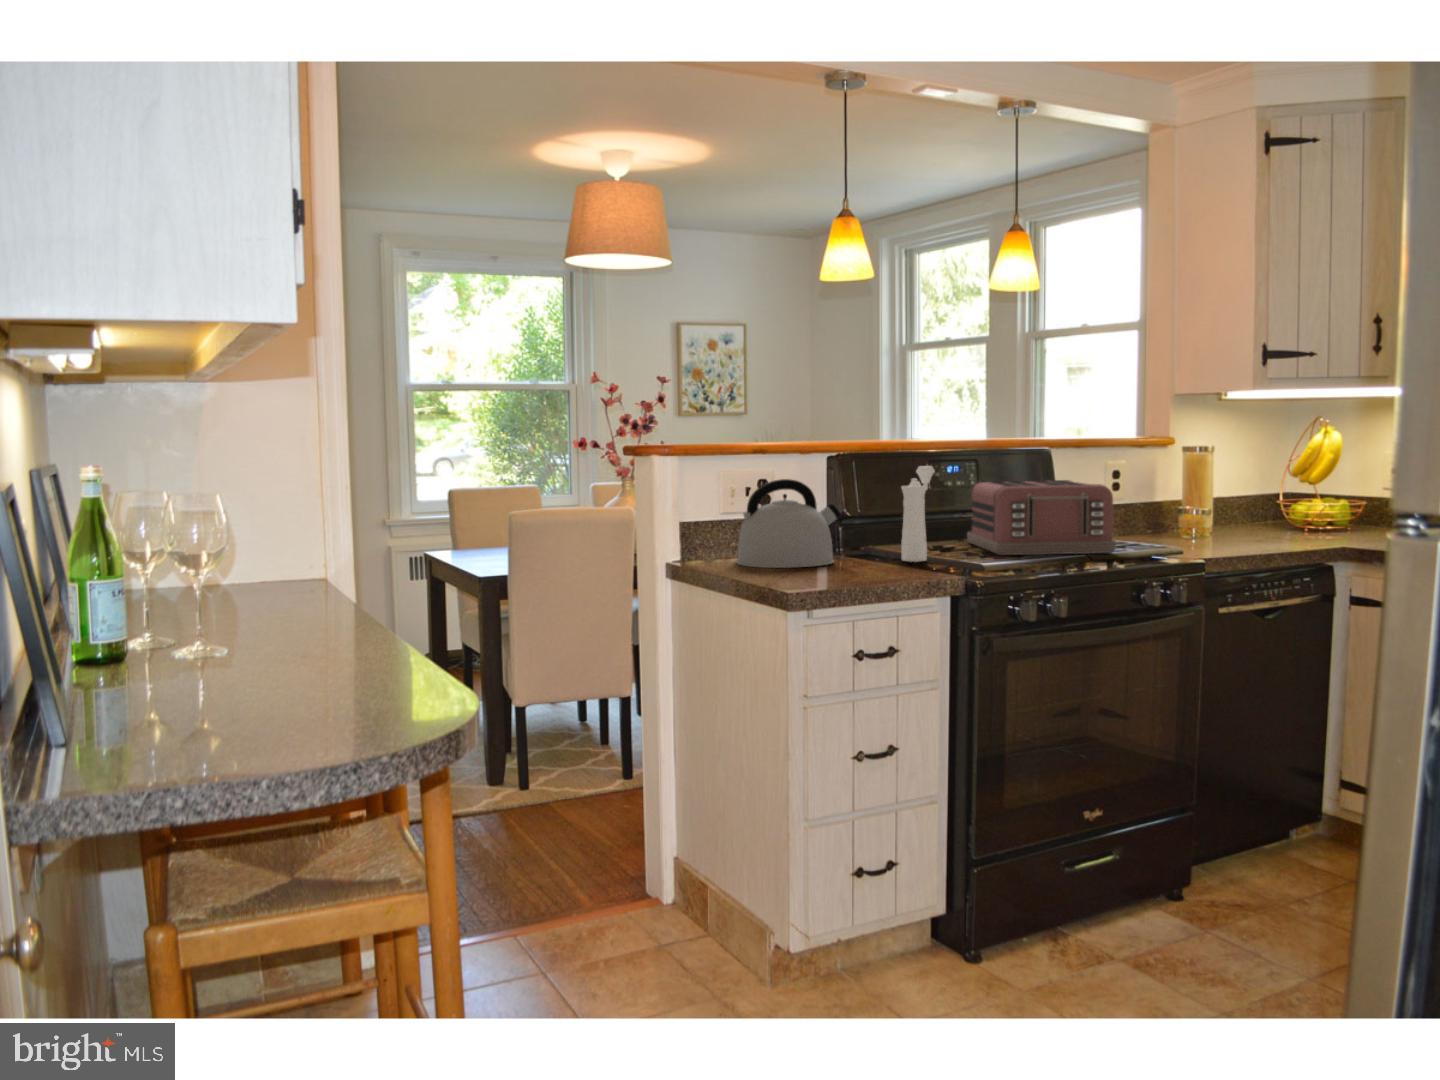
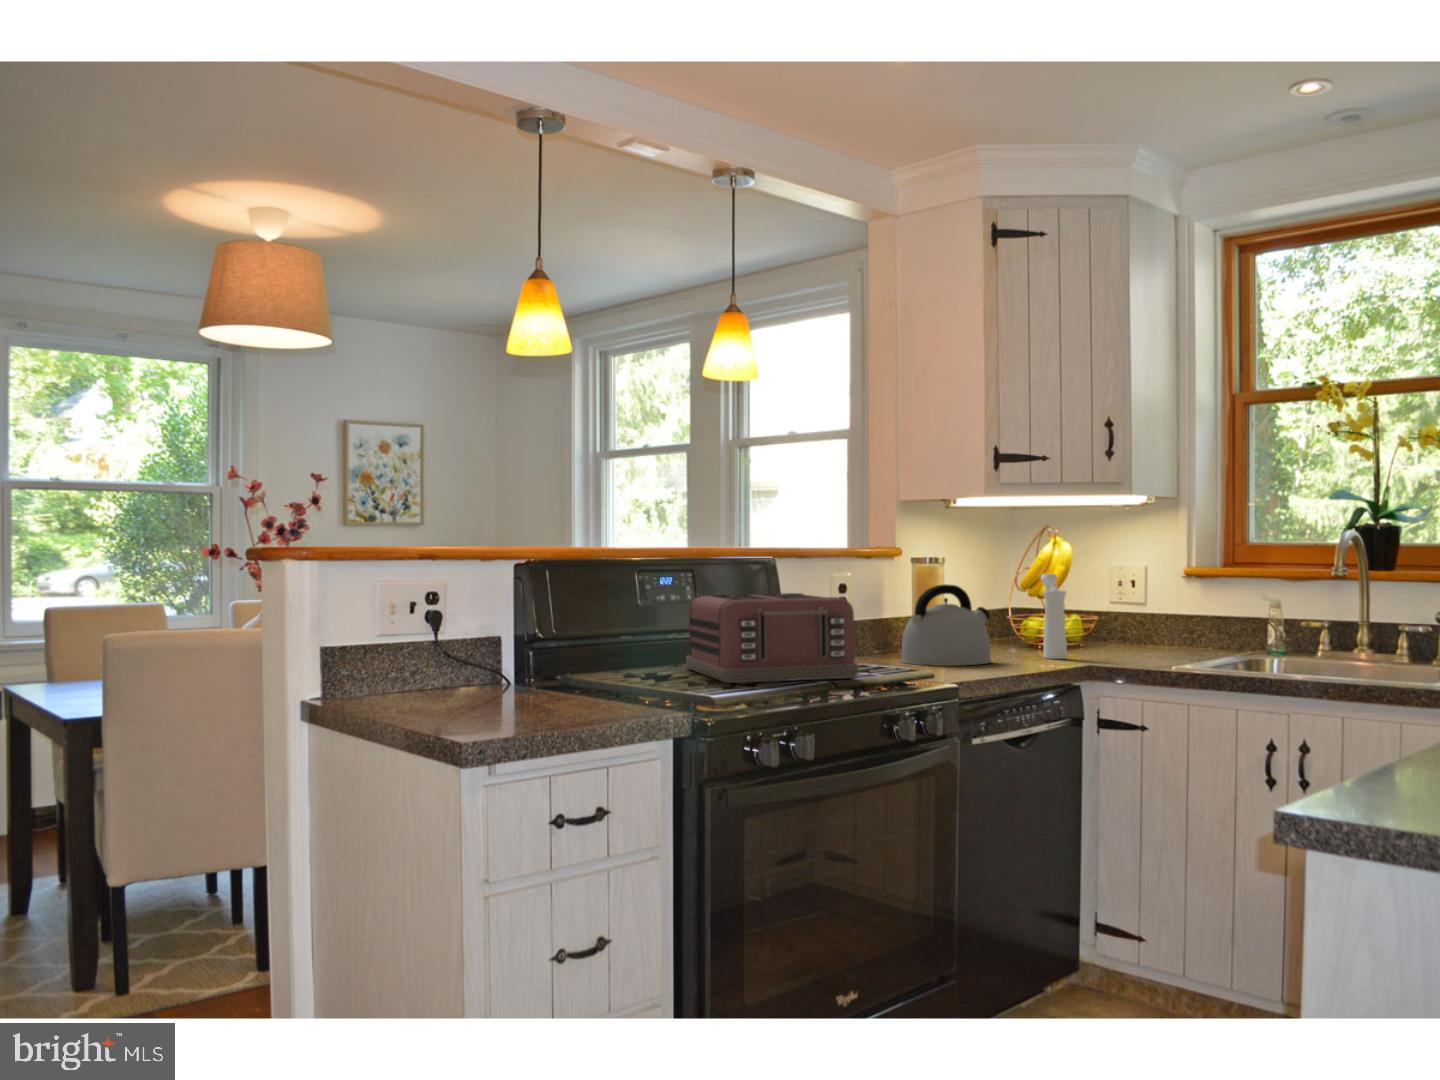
pepper mill: present [901,466,935,562] -> present [1041,574,1067,659]
kettle: present [737,479,840,568] -> present [901,584,992,666]

